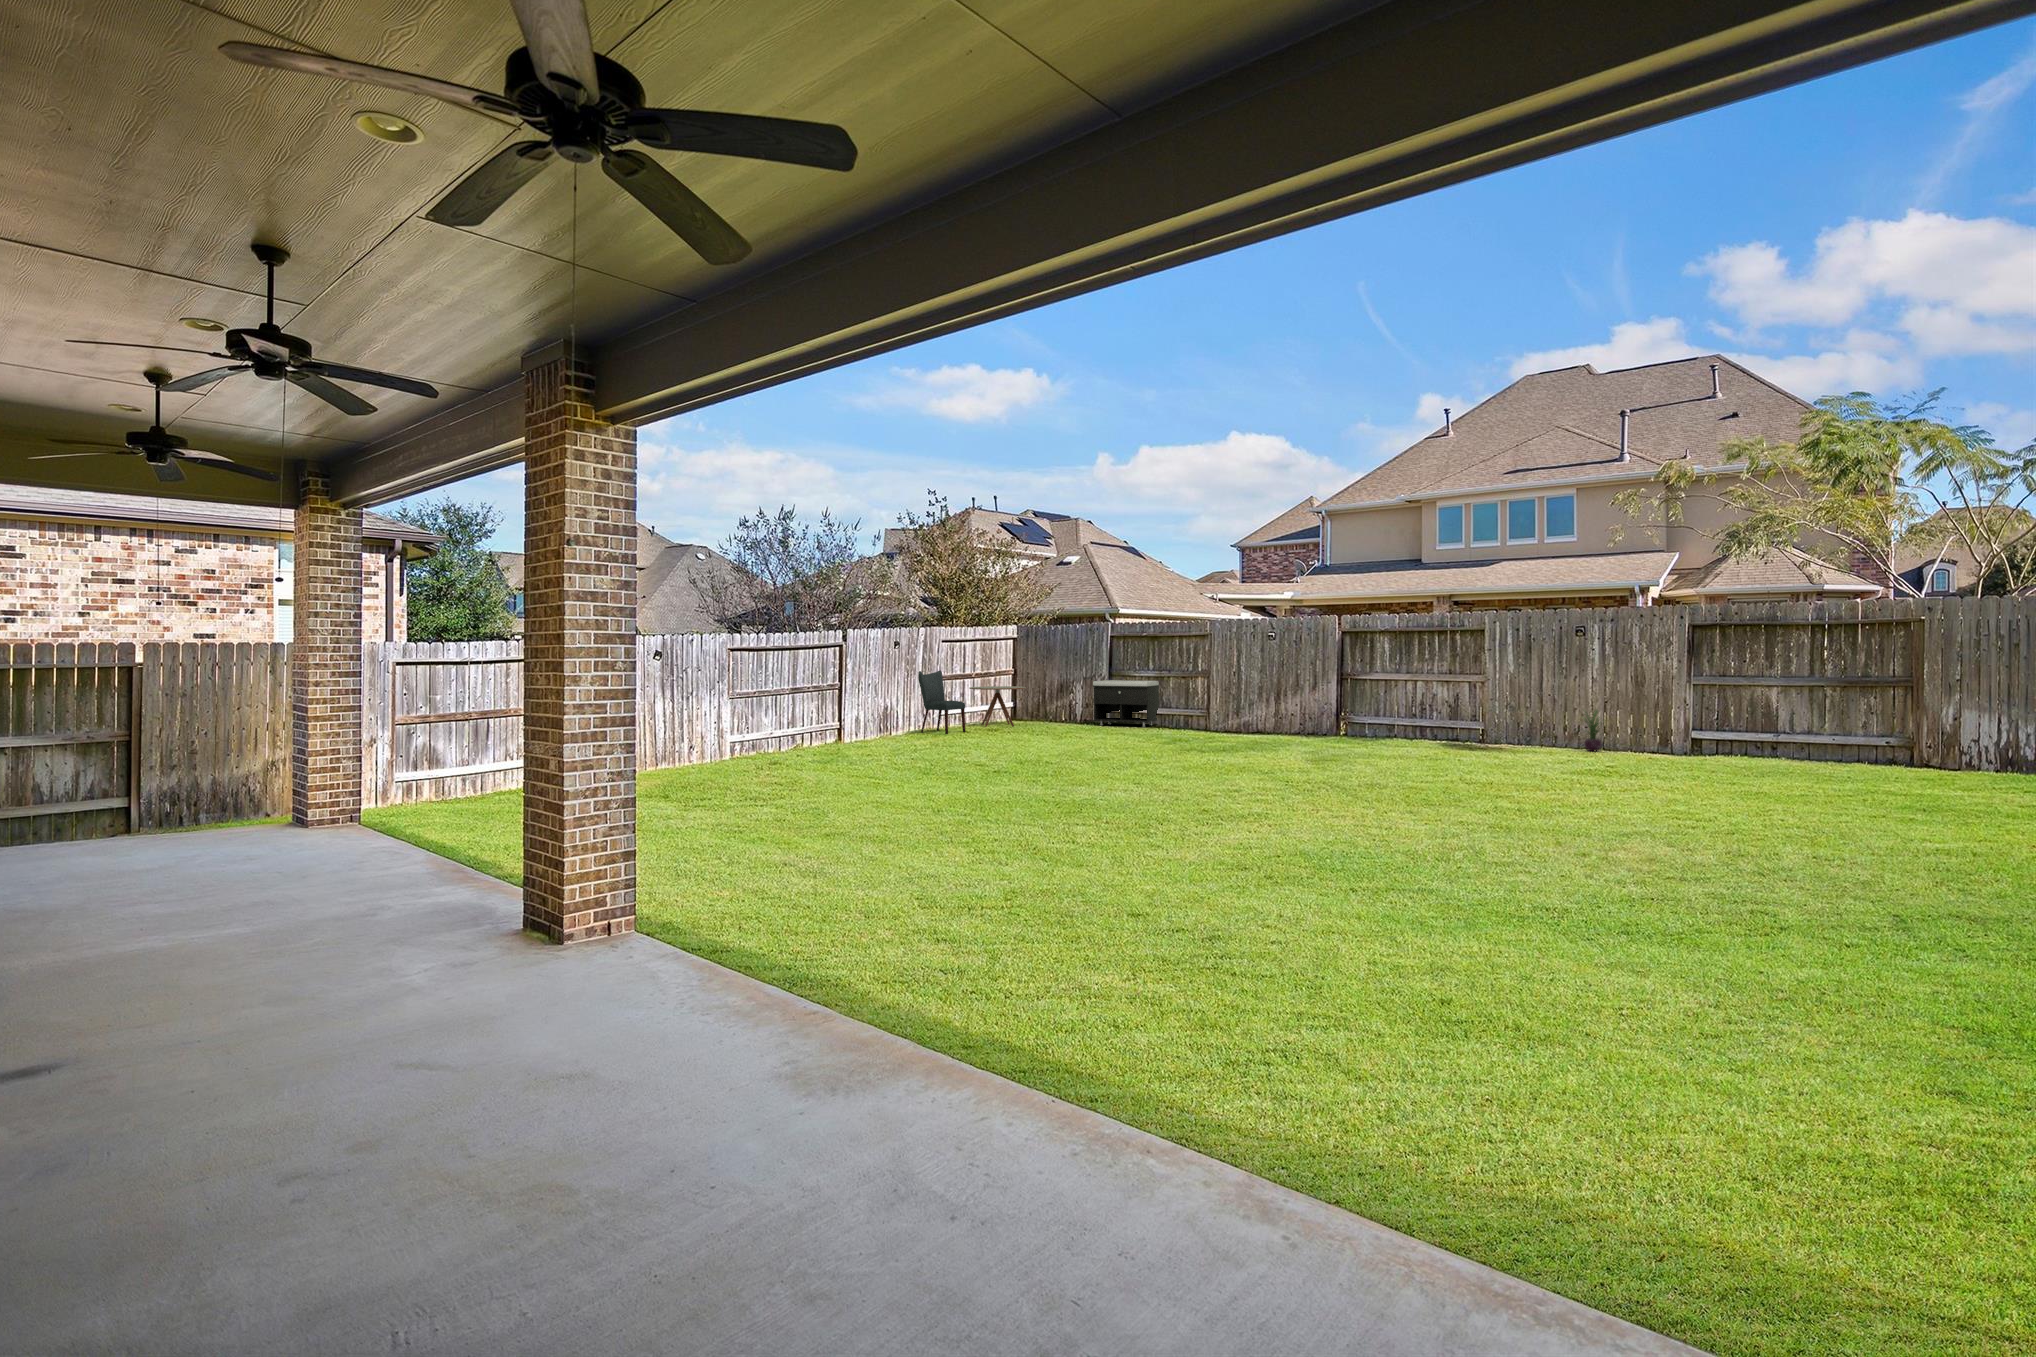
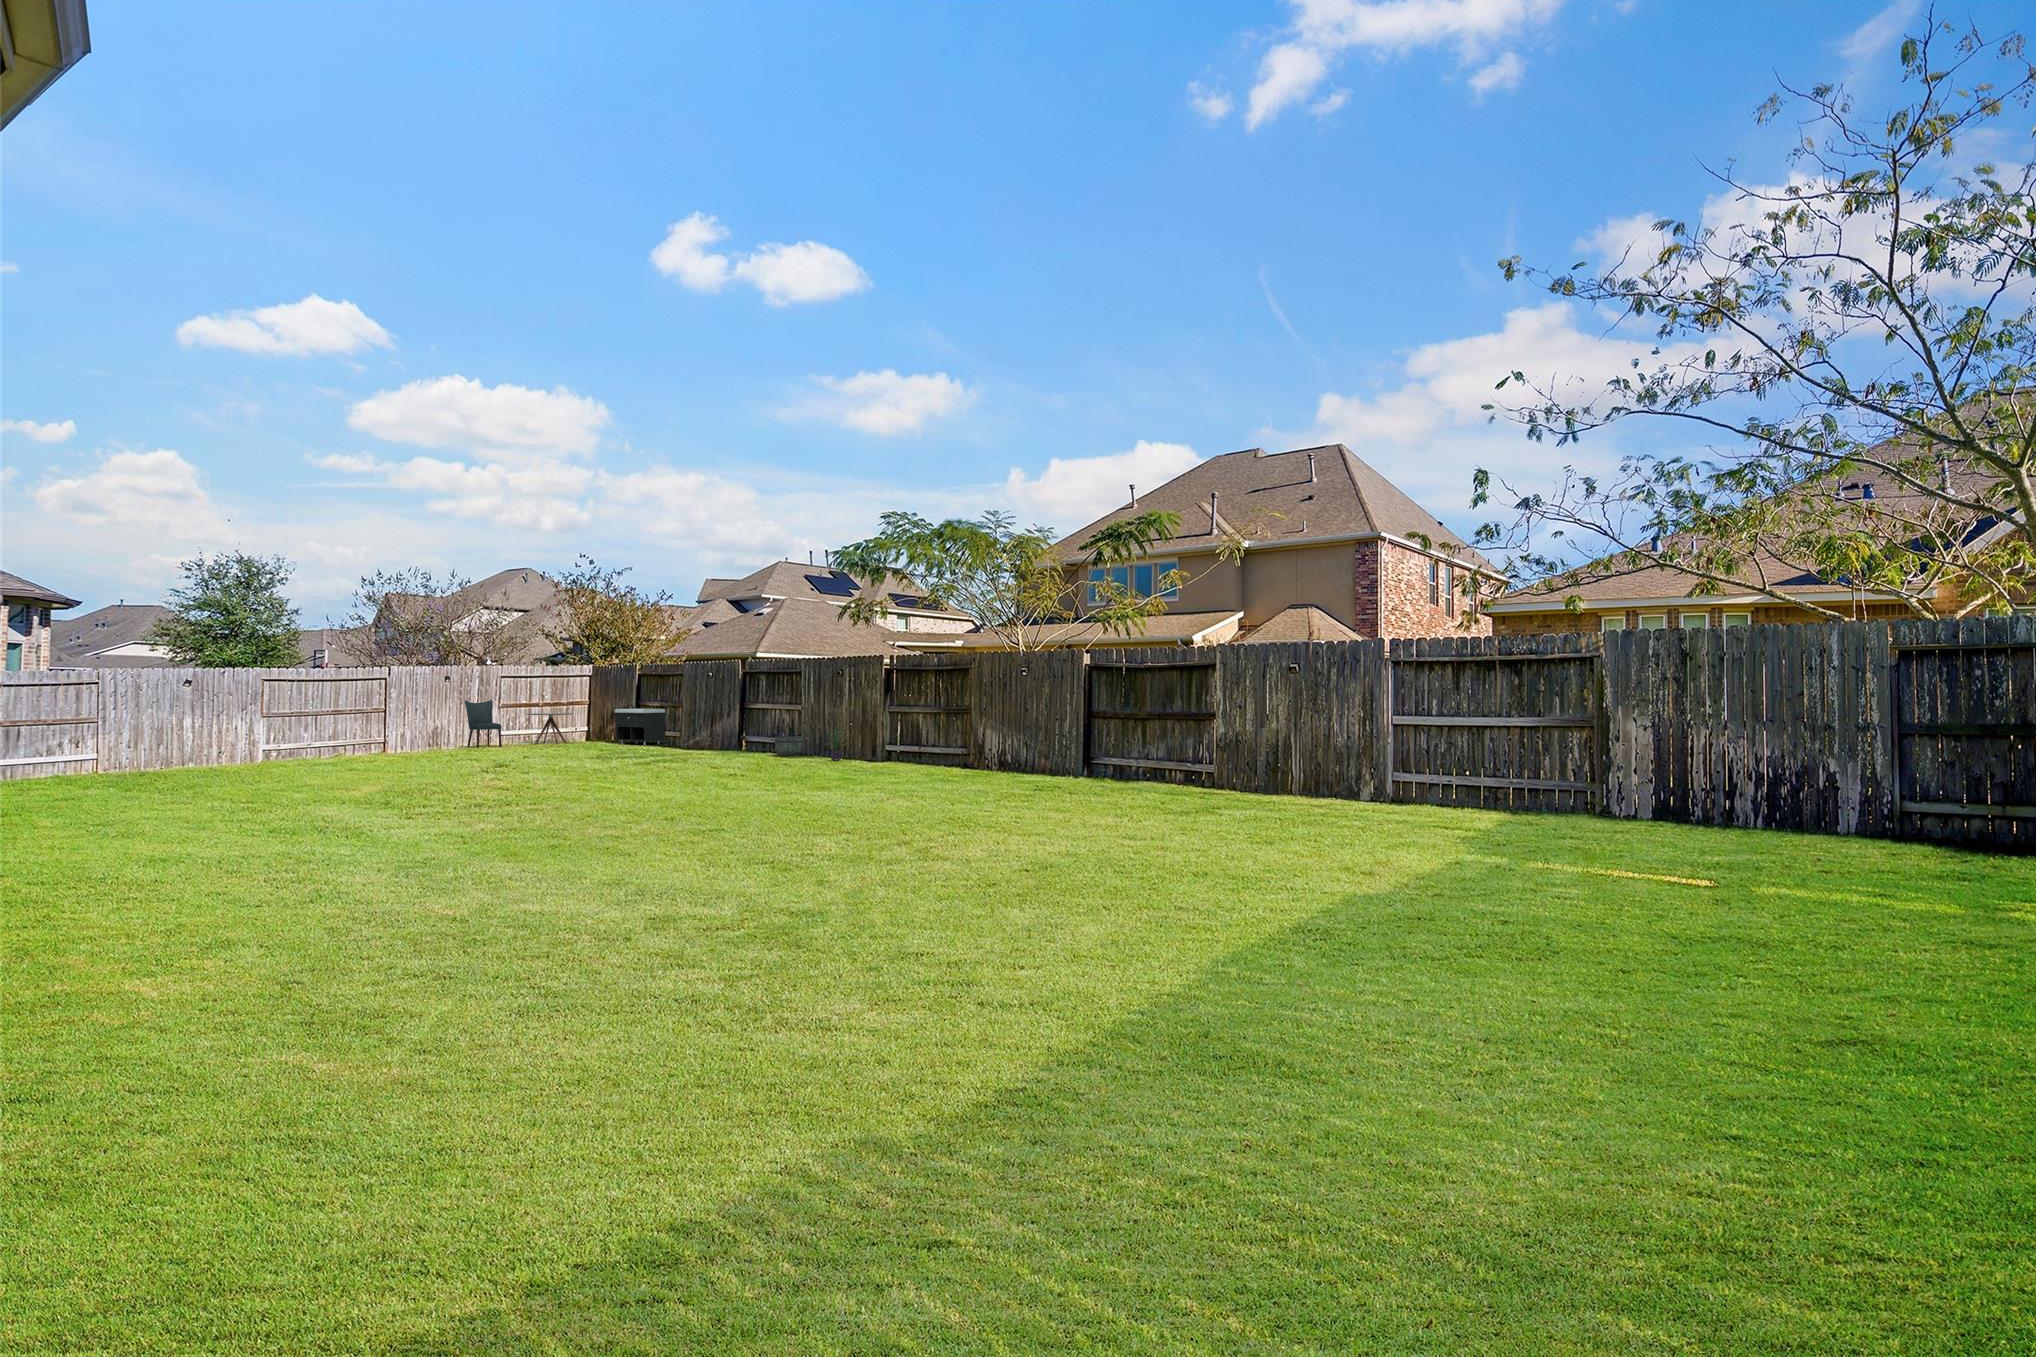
wooden bucket: none [1434,710,1475,743] -> present [774,733,803,755]

